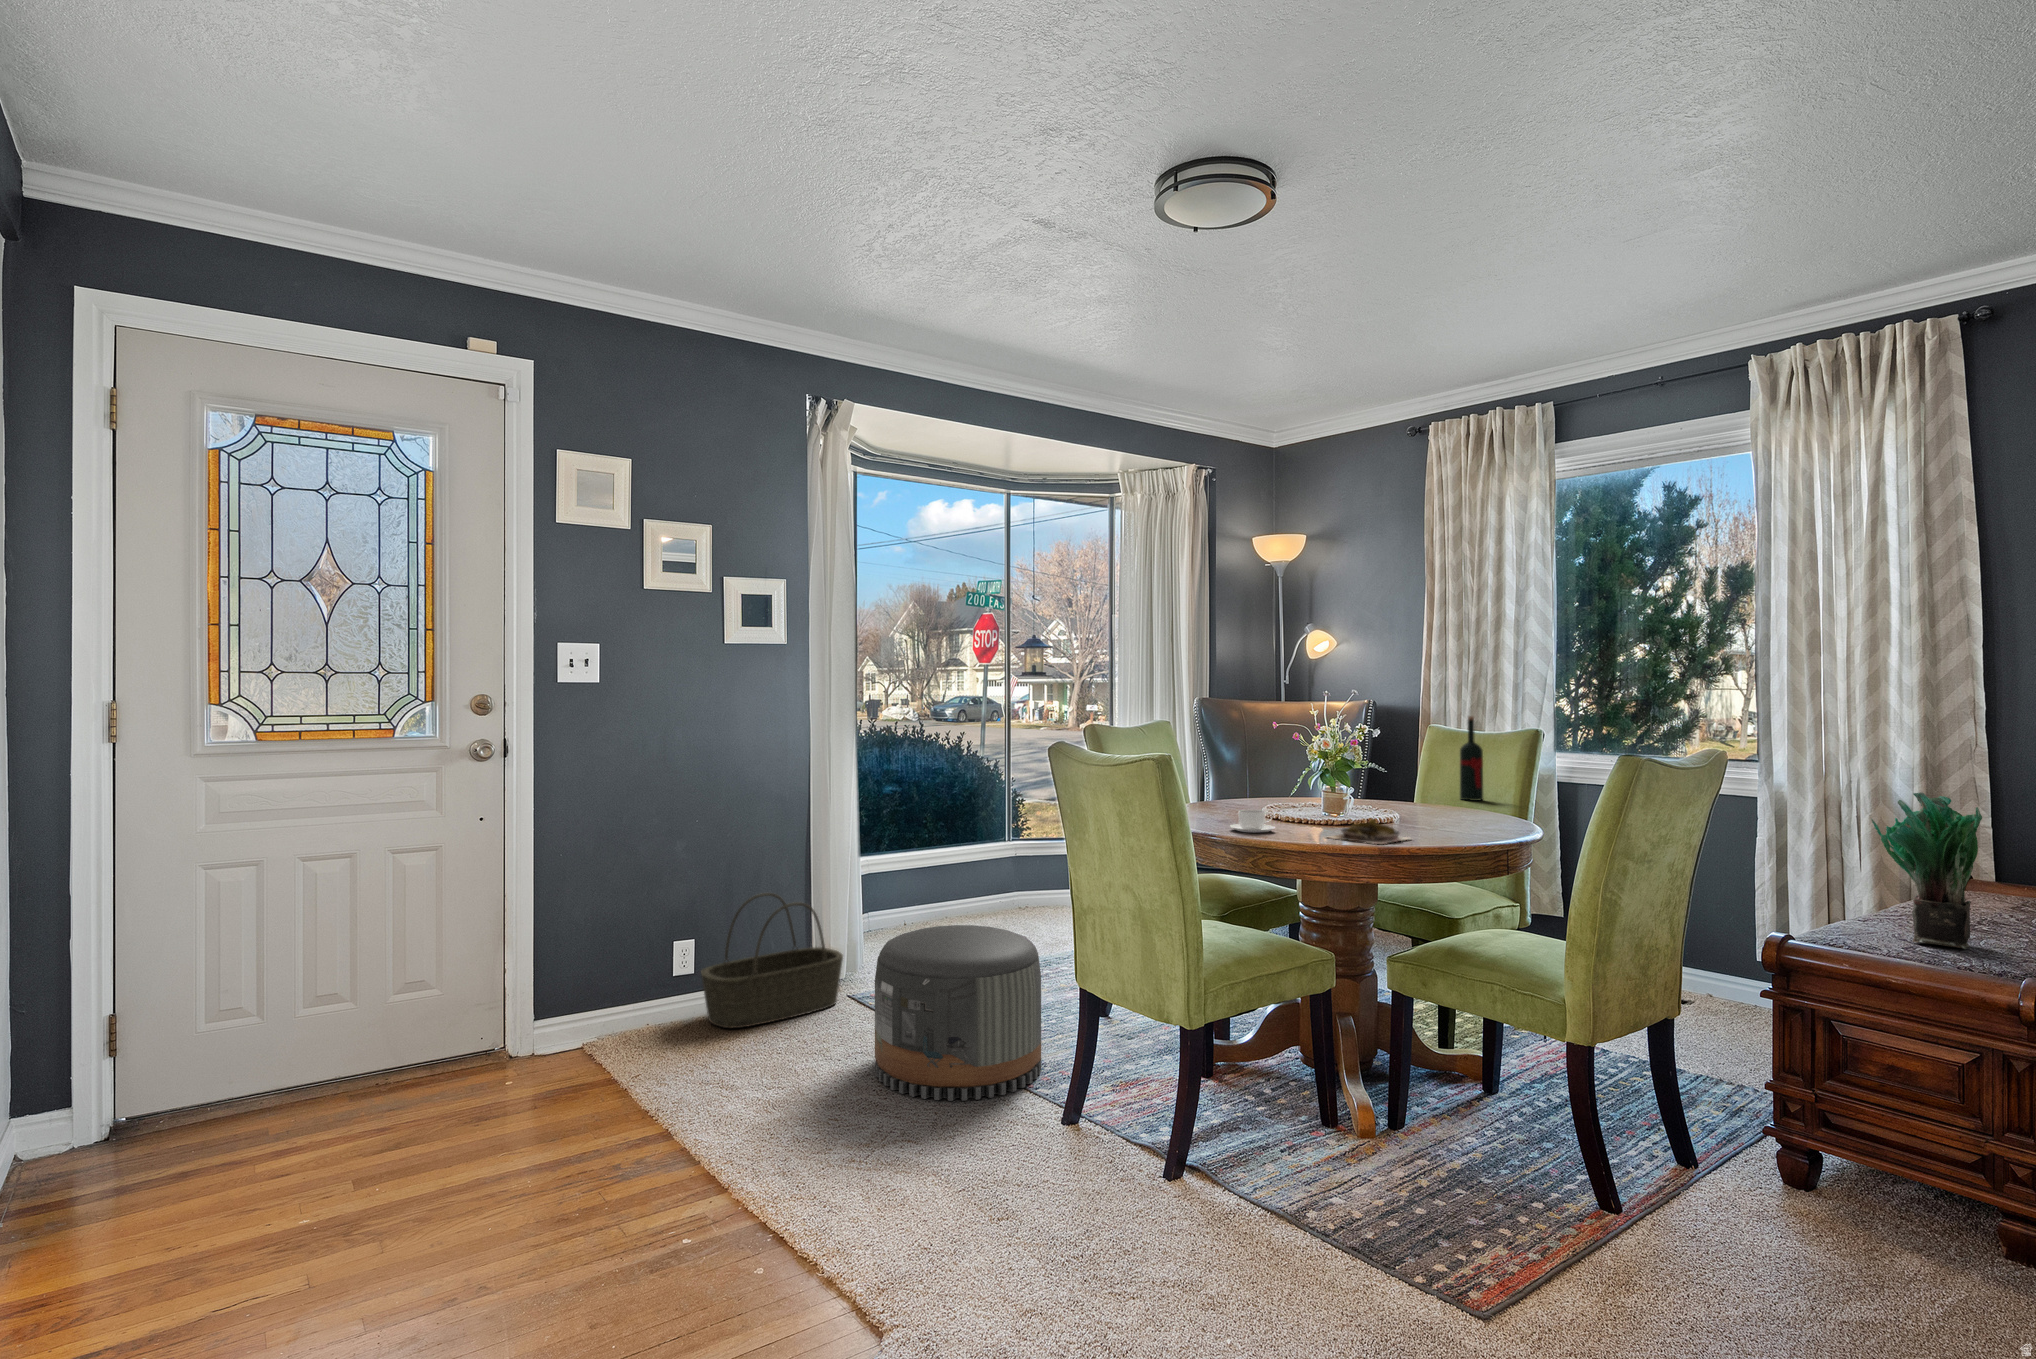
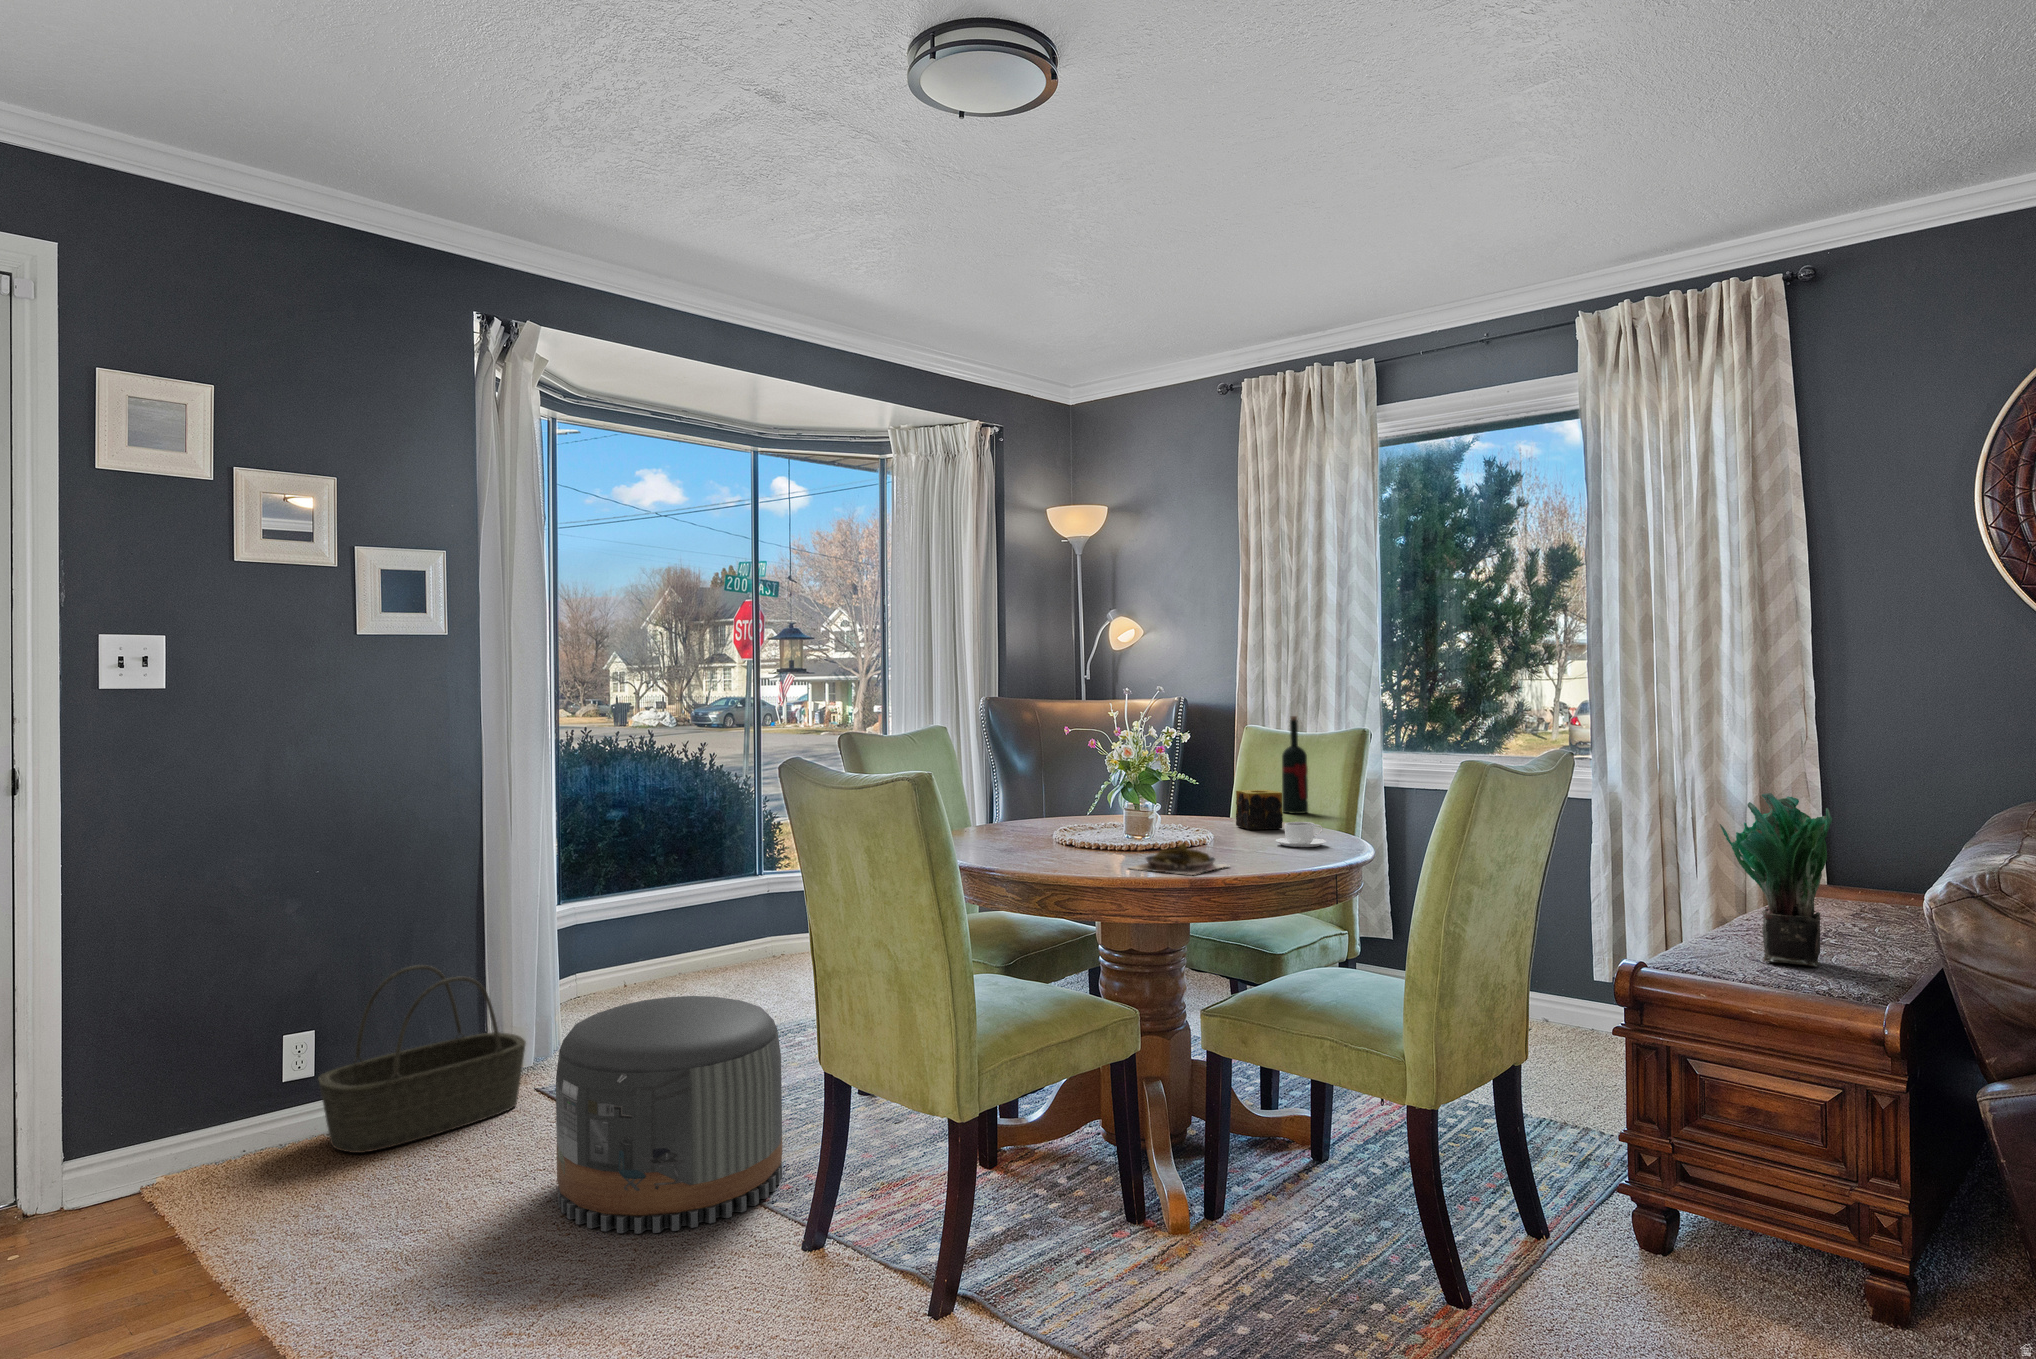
candle: none [1418,779,1460,812] -> present [1236,790,1283,830]
coffee cup: present [1231,810,1275,833] -> present [1276,822,1326,847]

